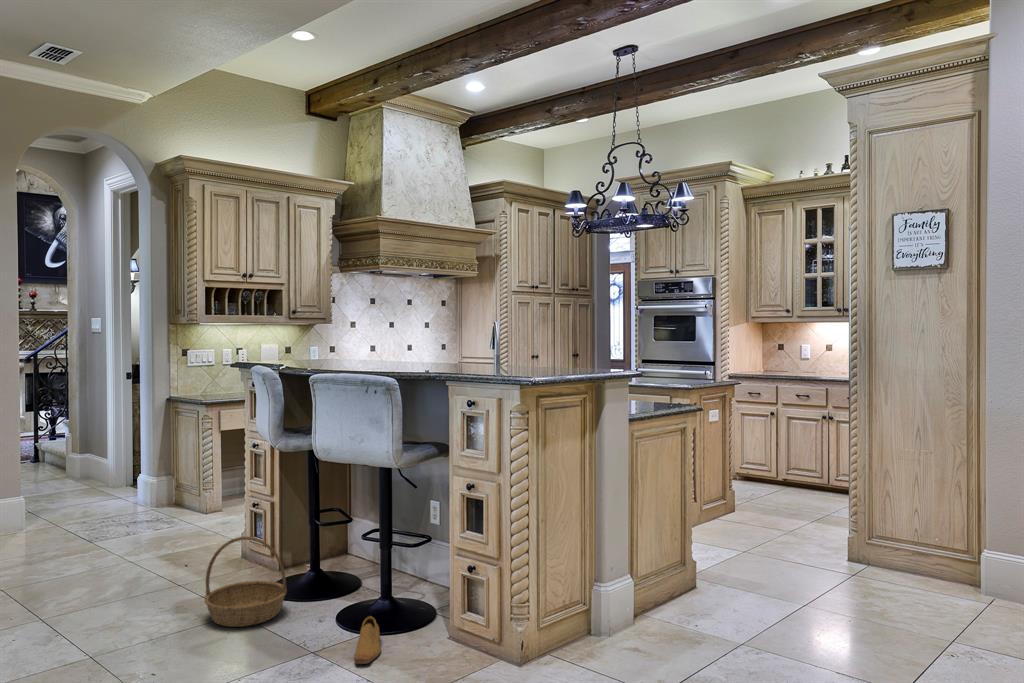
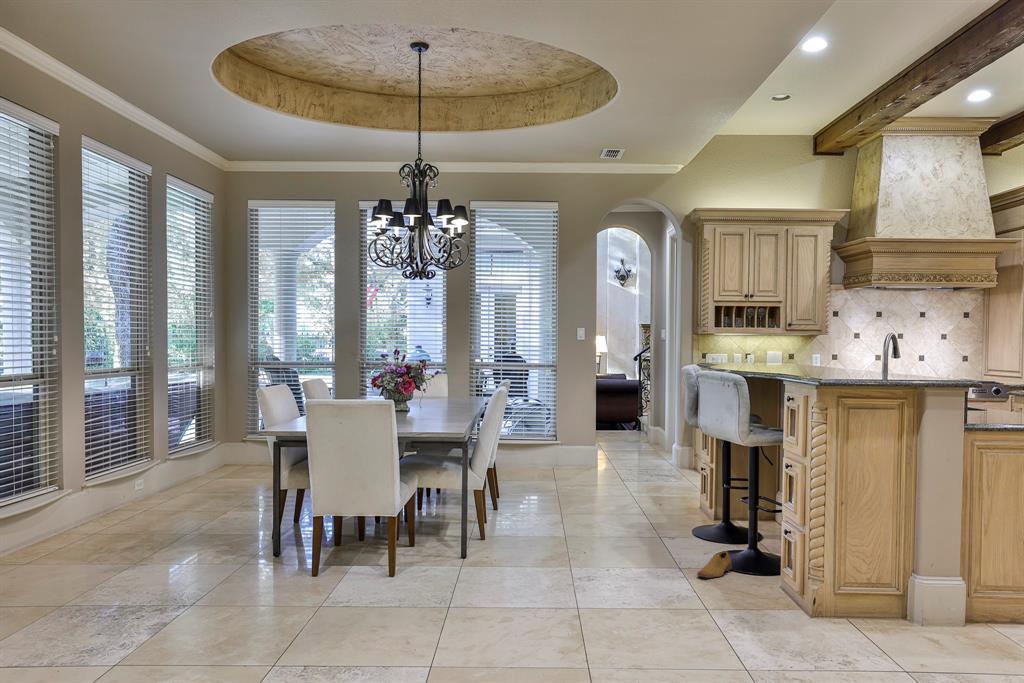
basket: present [205,537,287,627] -> none [639,479,693,540]

